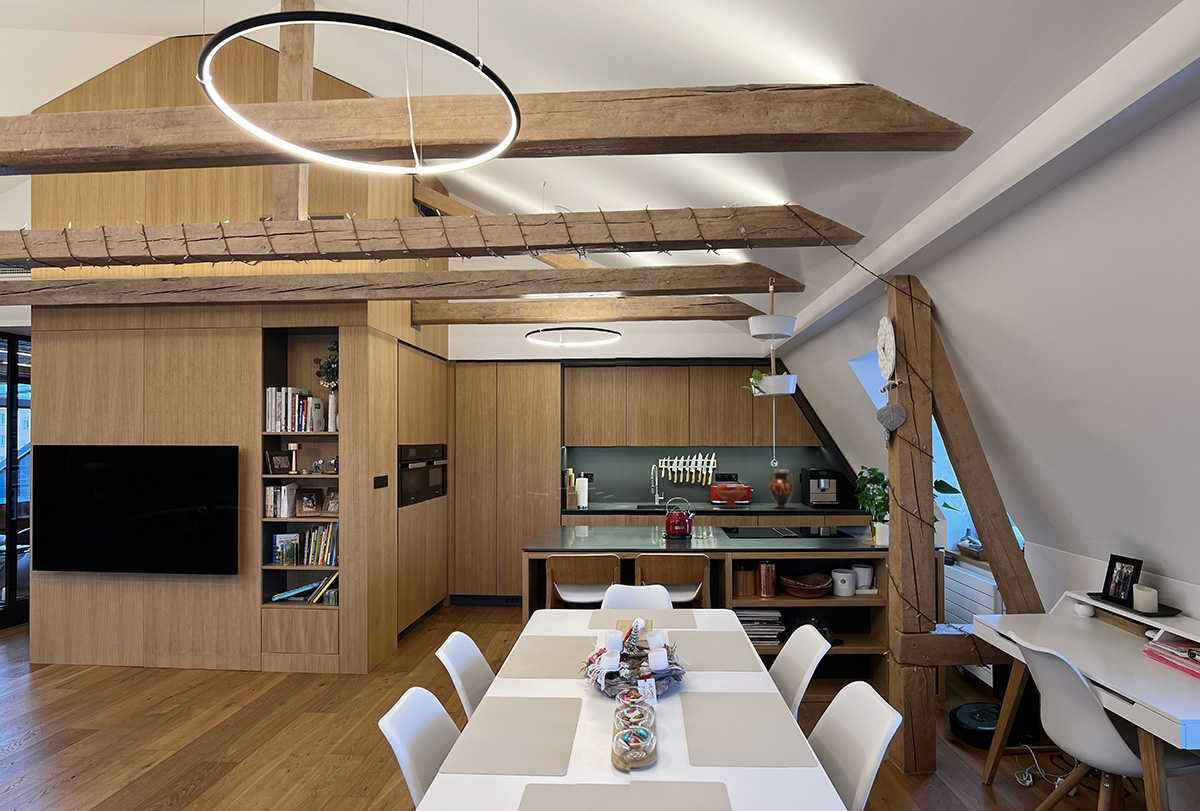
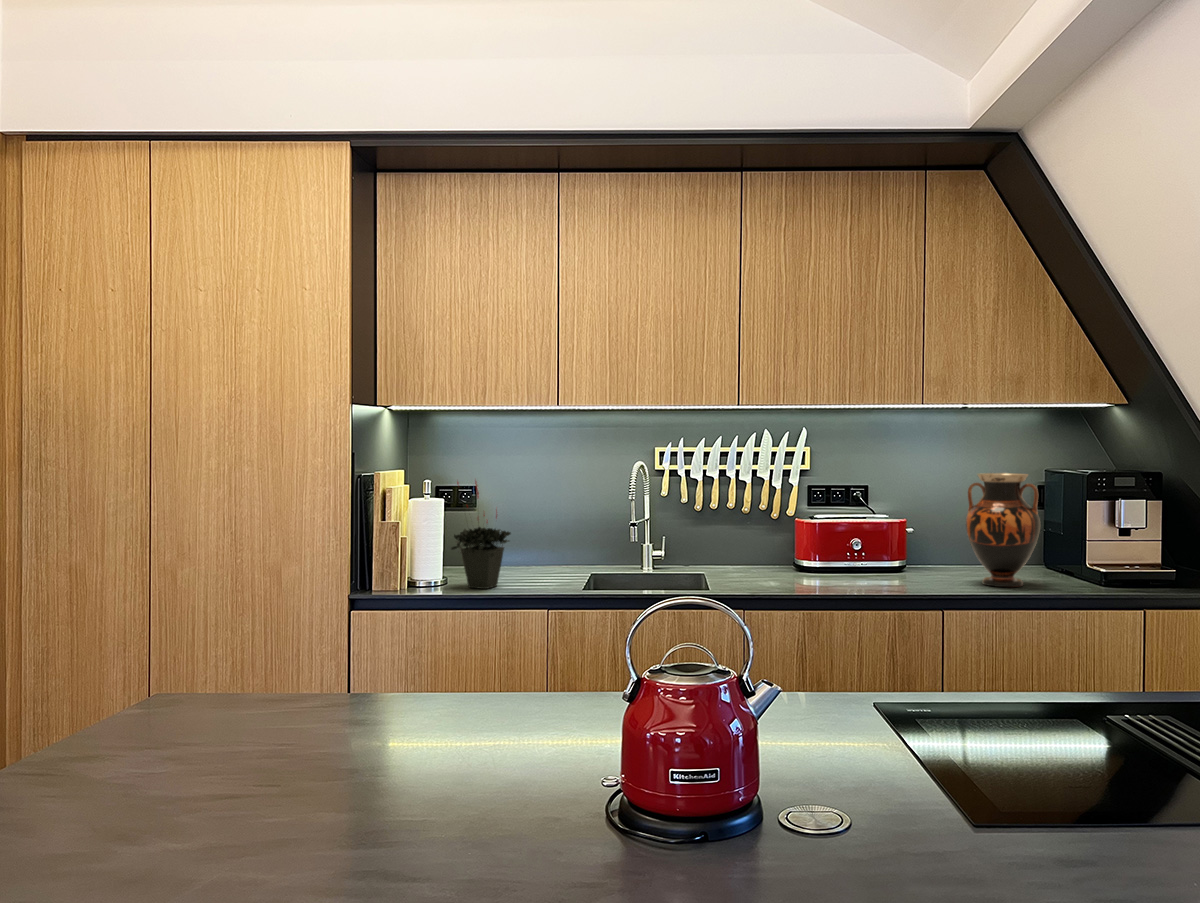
potted plant: none [592,471,613,510] -> present [451,481,511,589]
fruit bowl: present [715,483,747,508] -> none [805,512,901,583]

